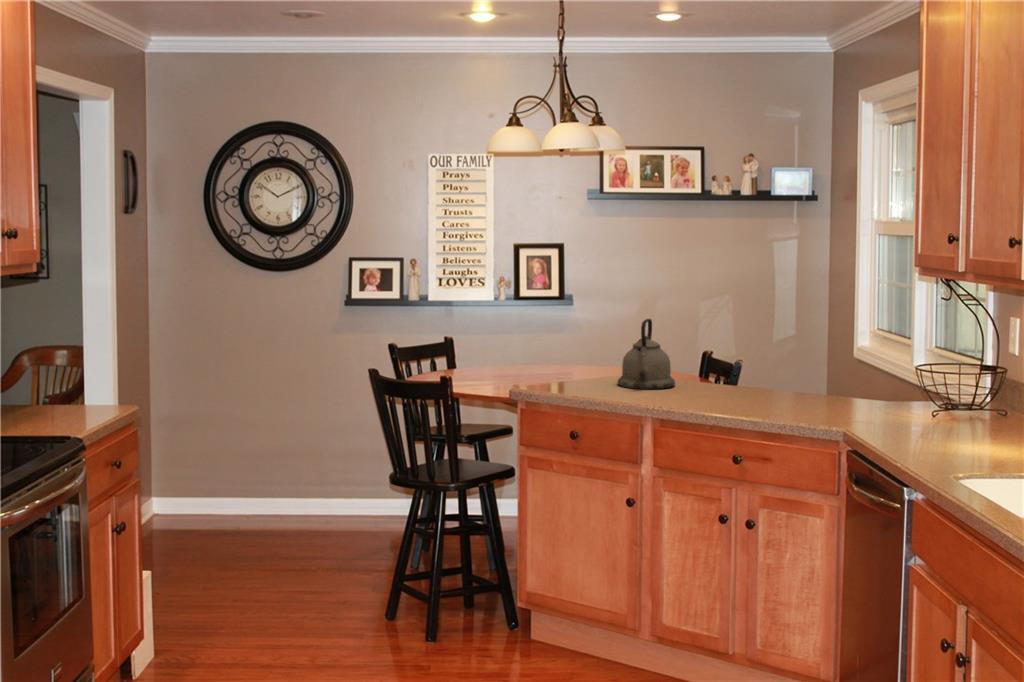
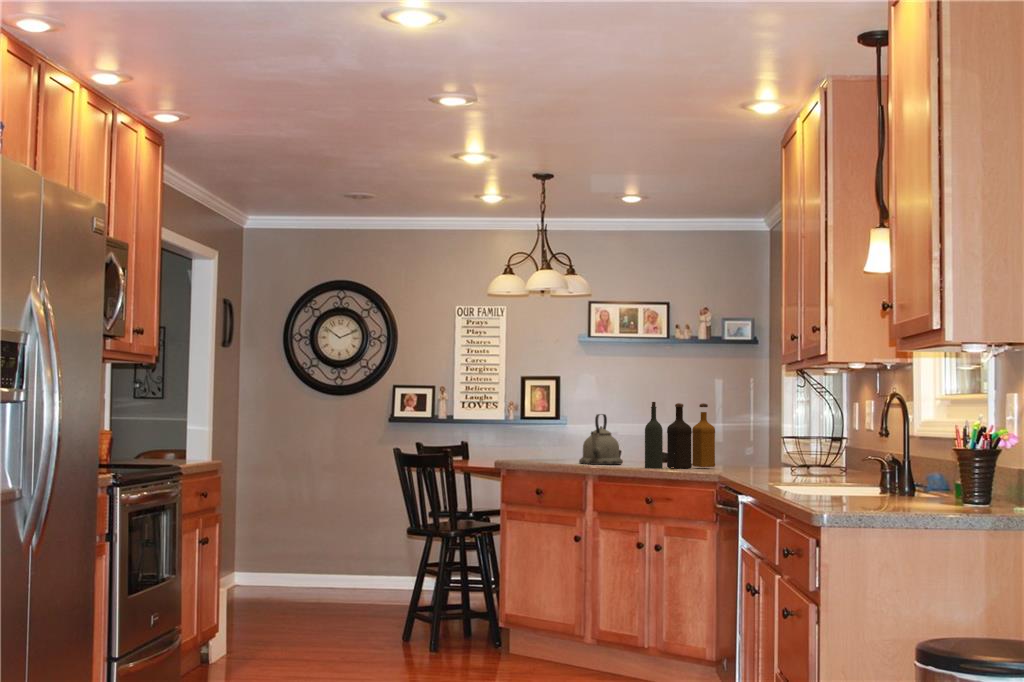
bottle: none [715,309,806,403] -> present [645,402,715,469]

